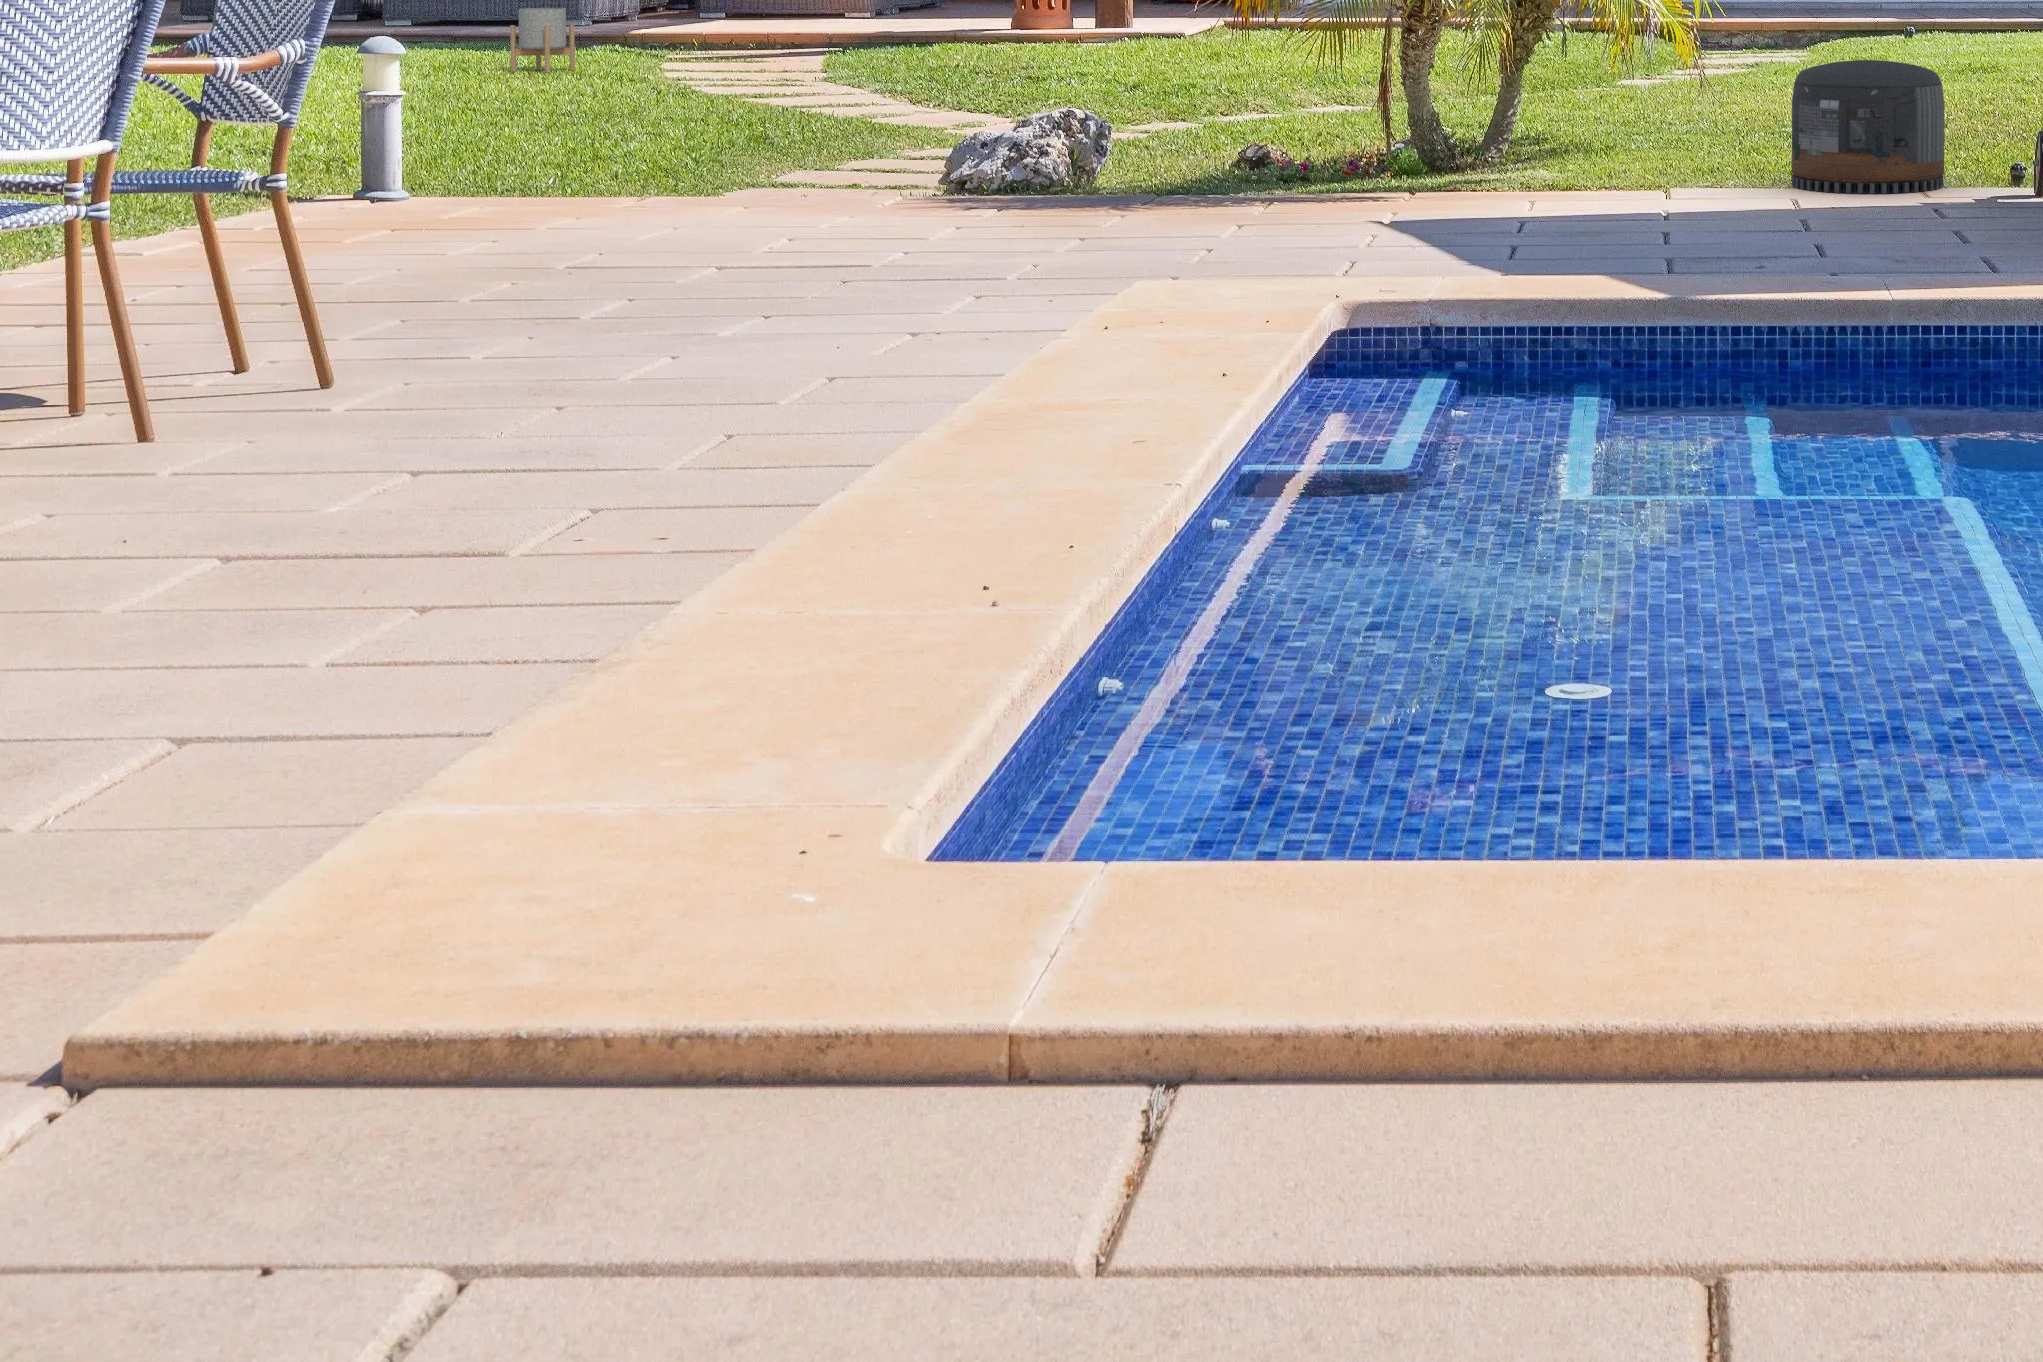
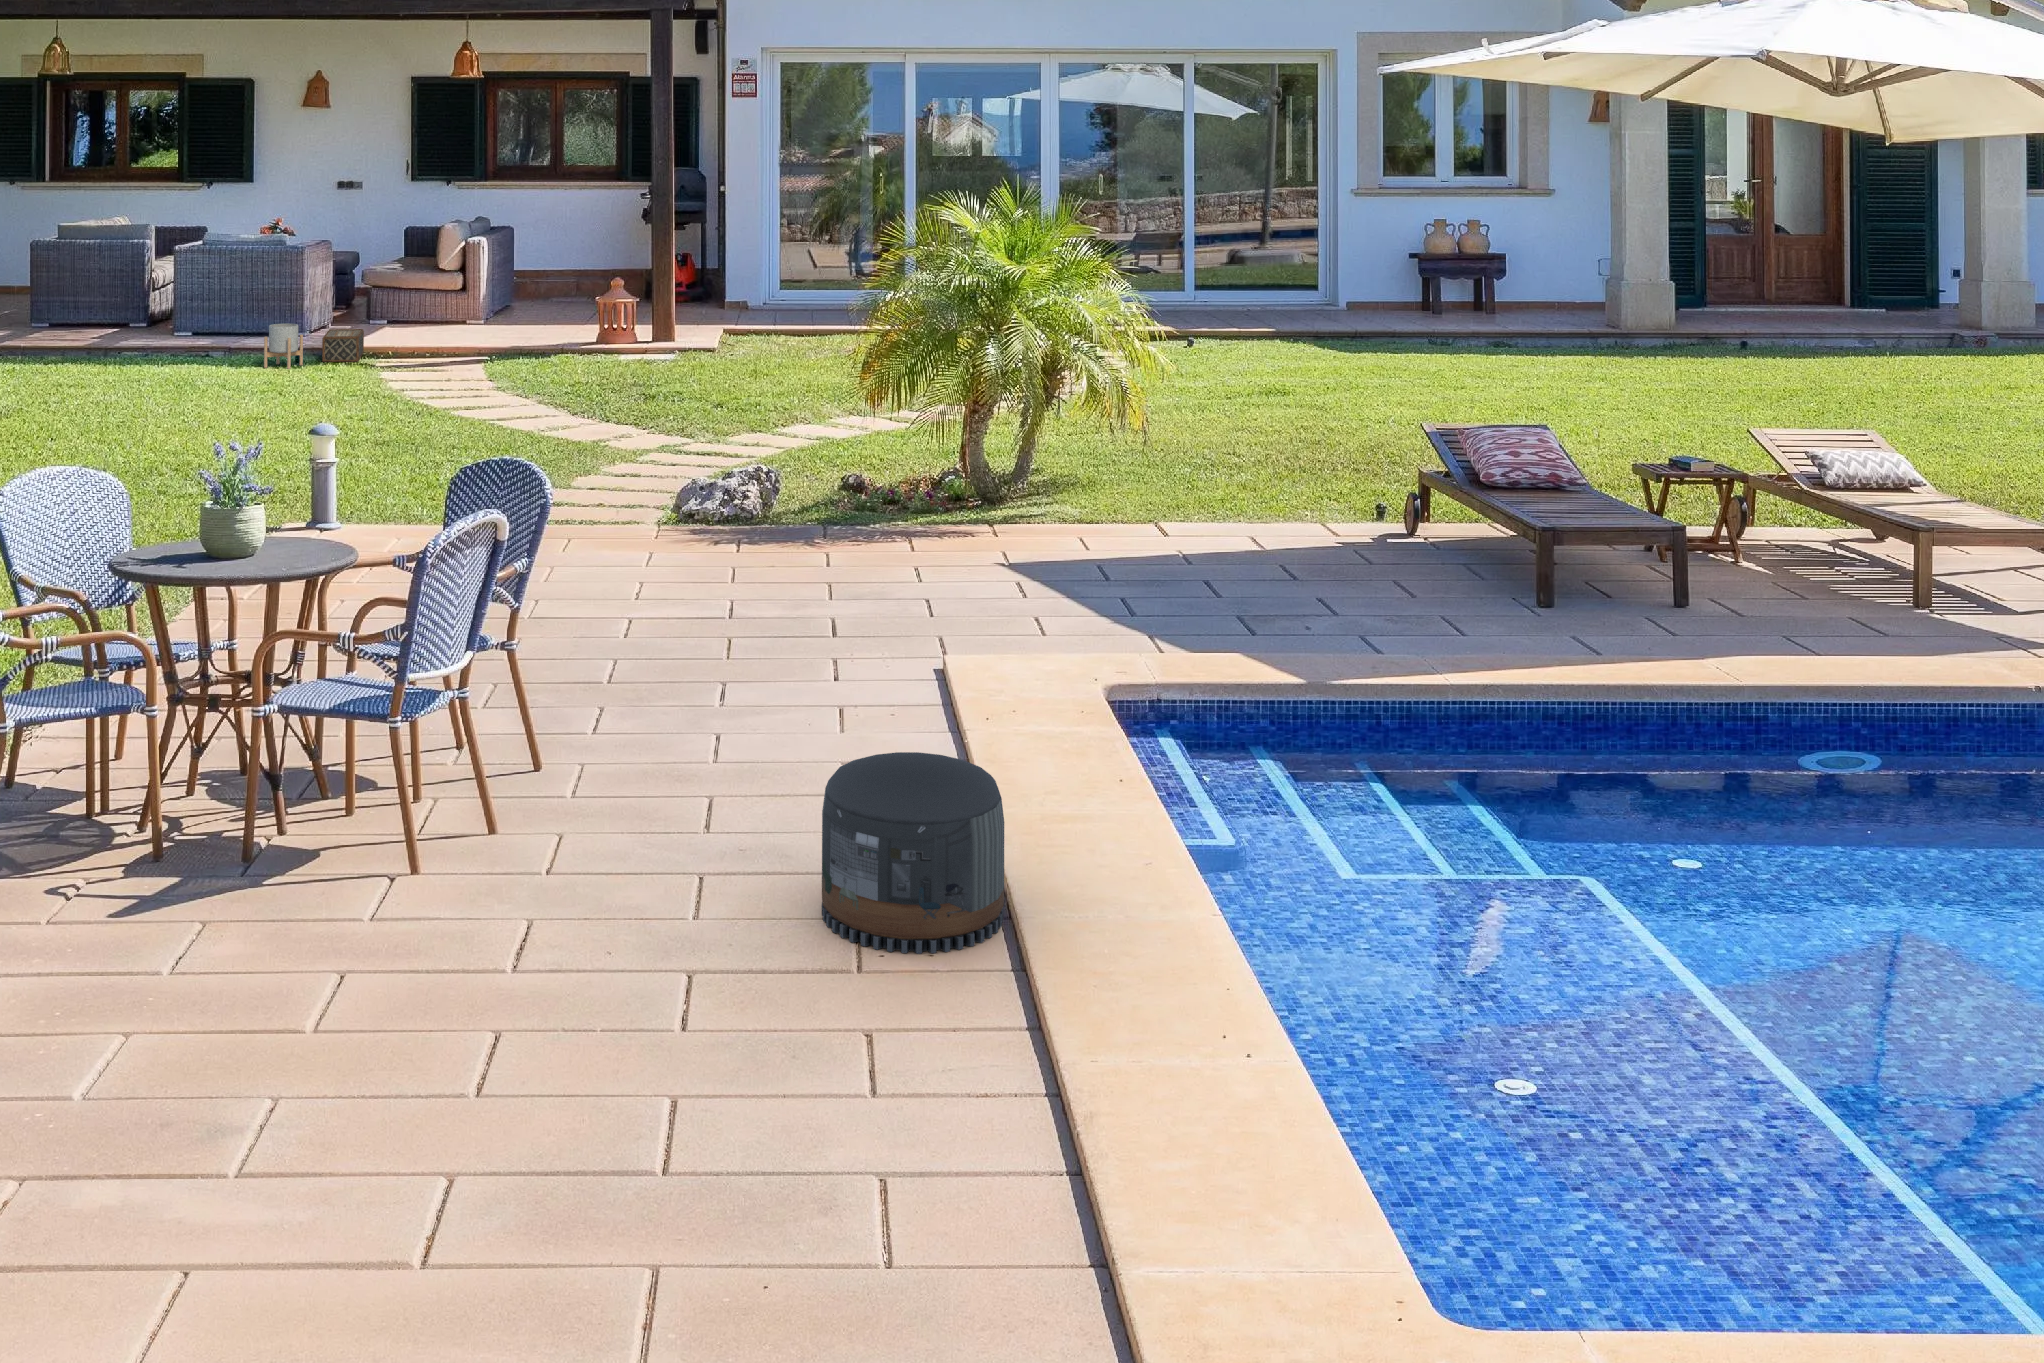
woven basket: none [610,25,688,67] -> present [322,329,364,362]
pouf: present [1791,60,1945,194] -> present [822,752,1004,954]

